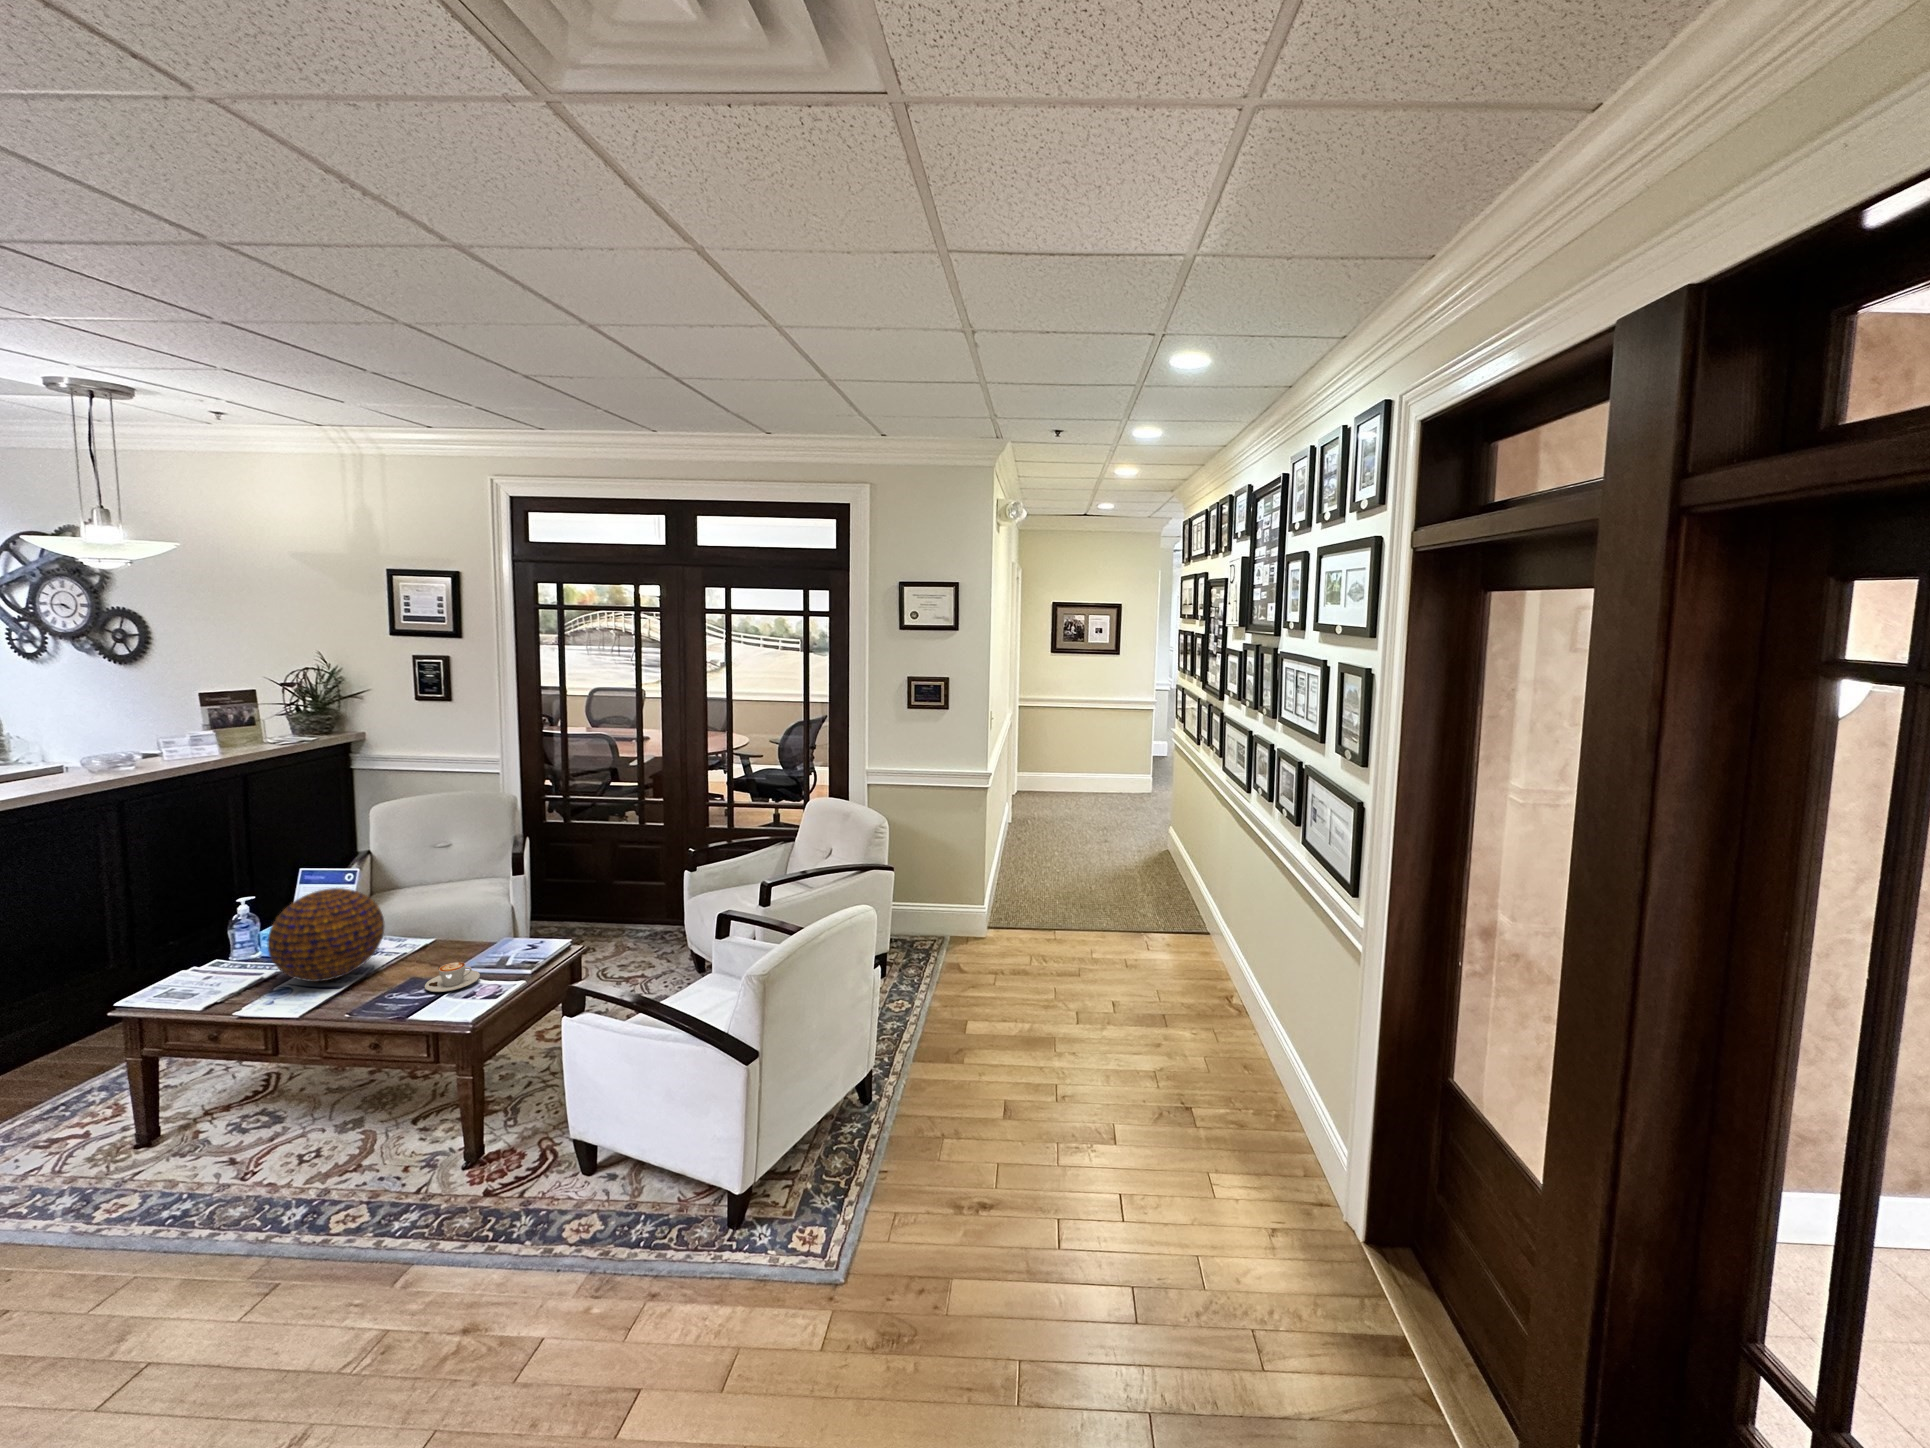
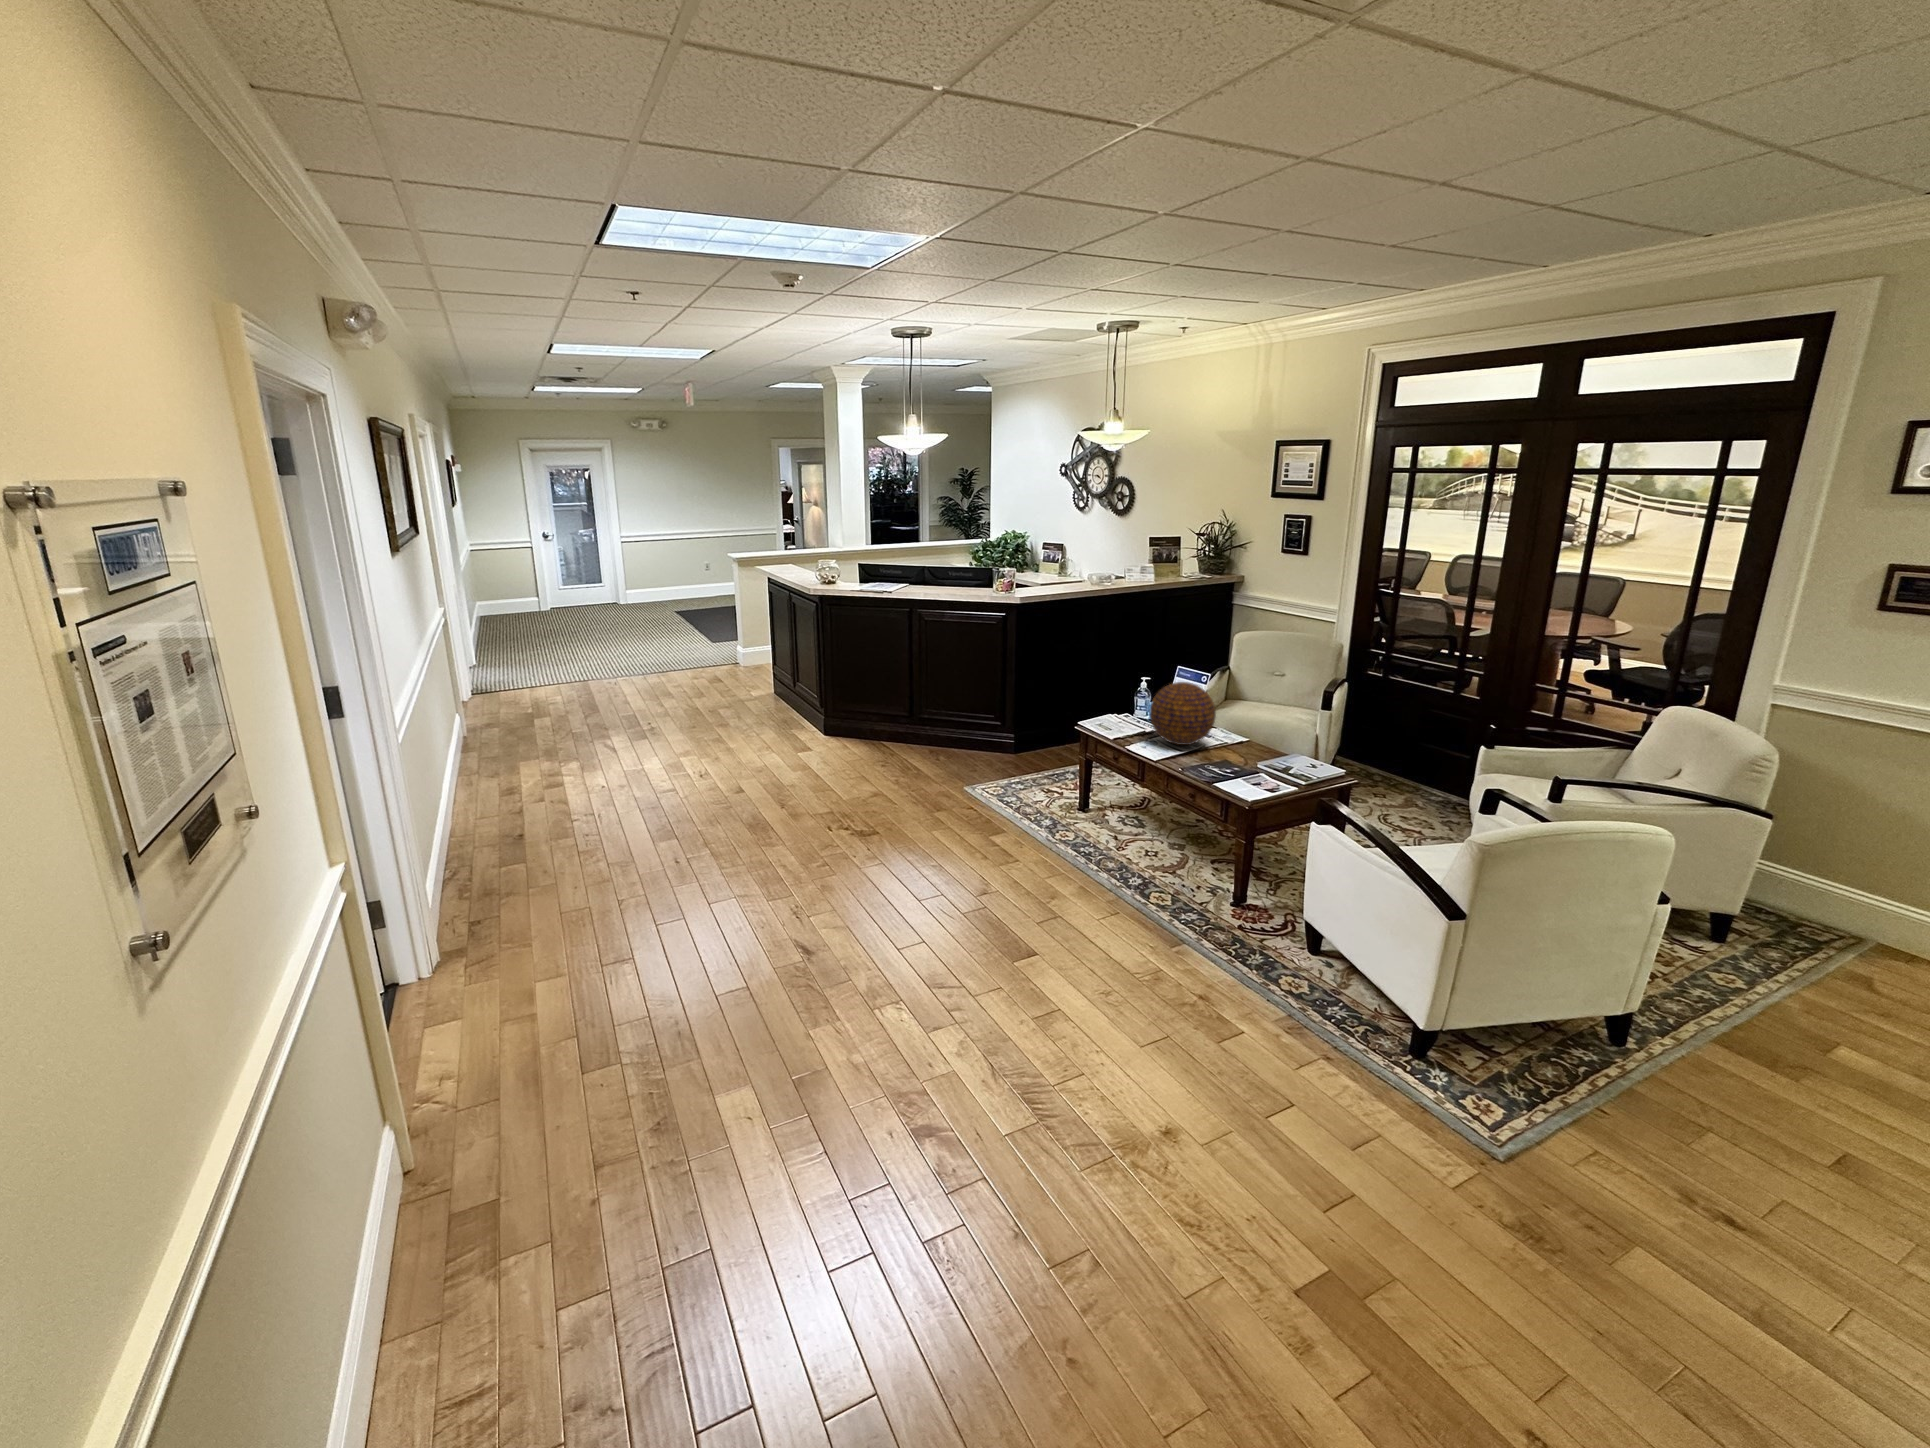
coffee cup: present [425,962,480,992] -> none [1230,757,1268,778]

